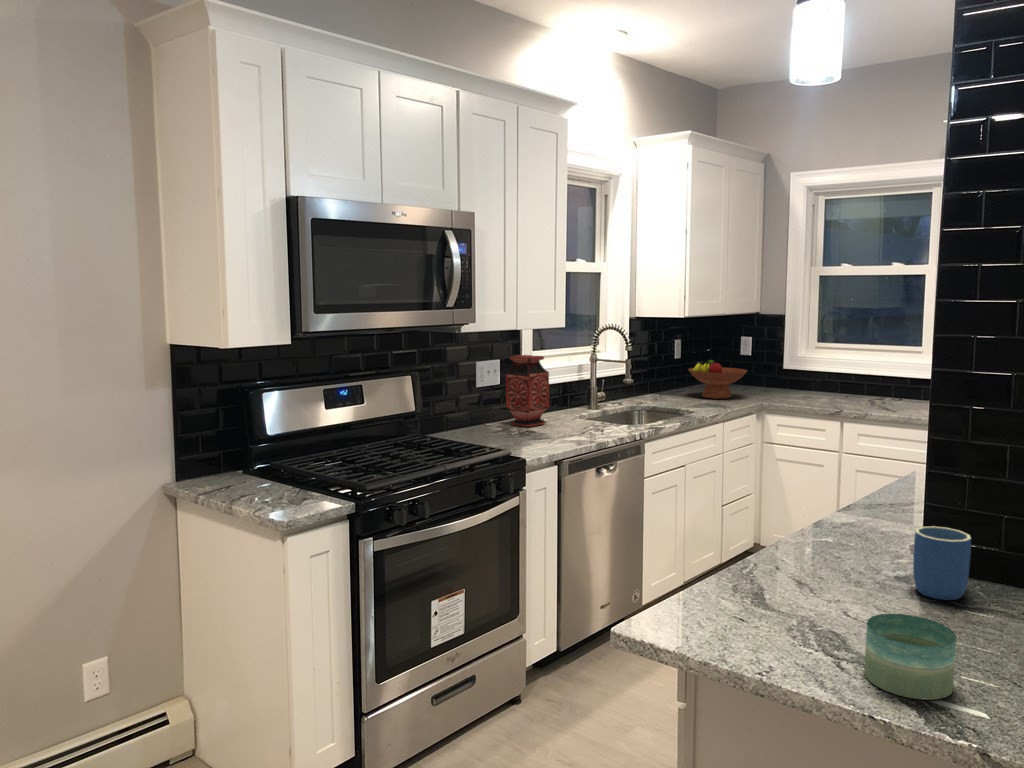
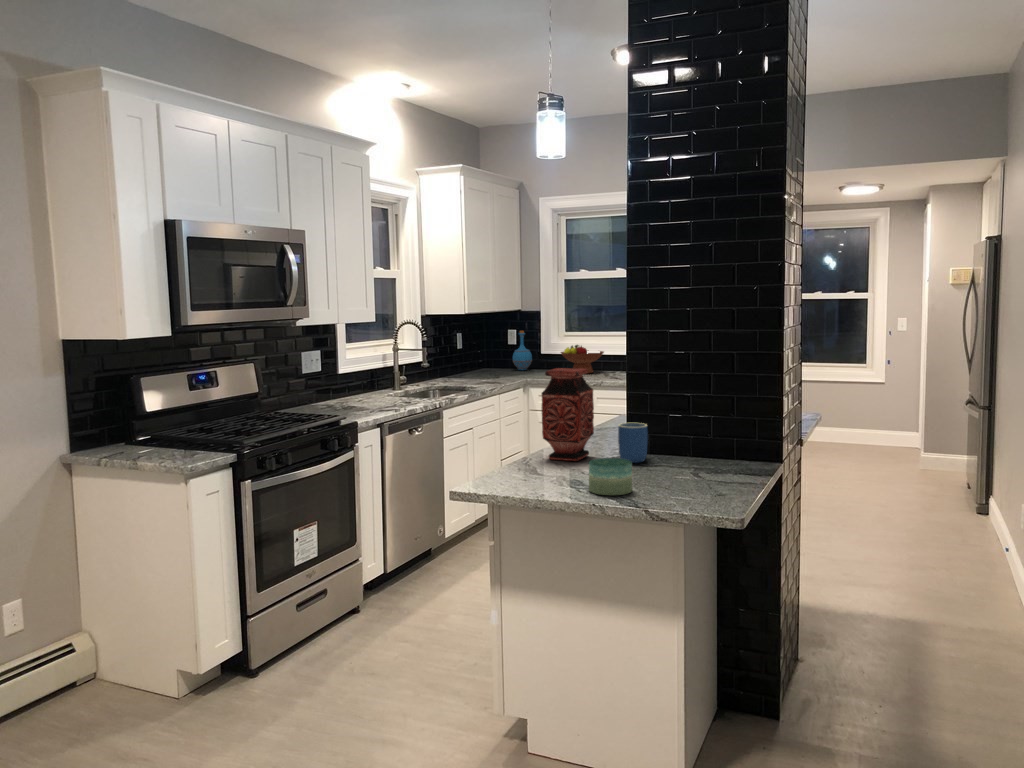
bottle: none [744,339,770,388] -> present [513,331,532,370]
vase: present [506,355,549,427] -> present [542,368,594,461]
fruit bowl: present [688,360,747,399] -> present [561,345,604,374]

